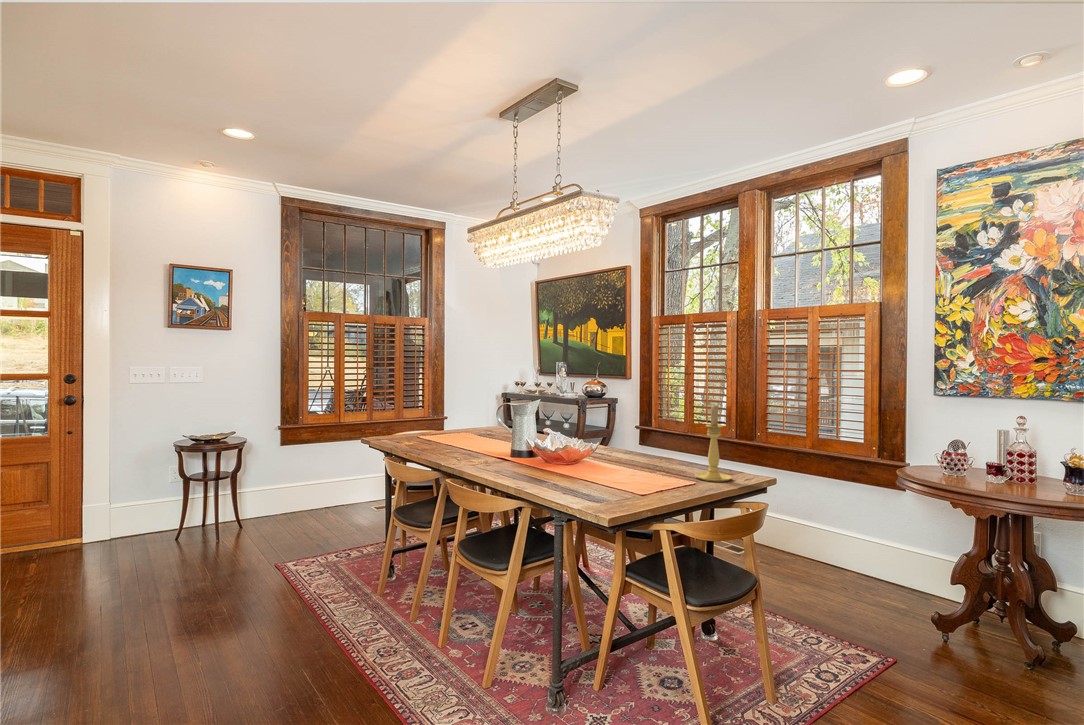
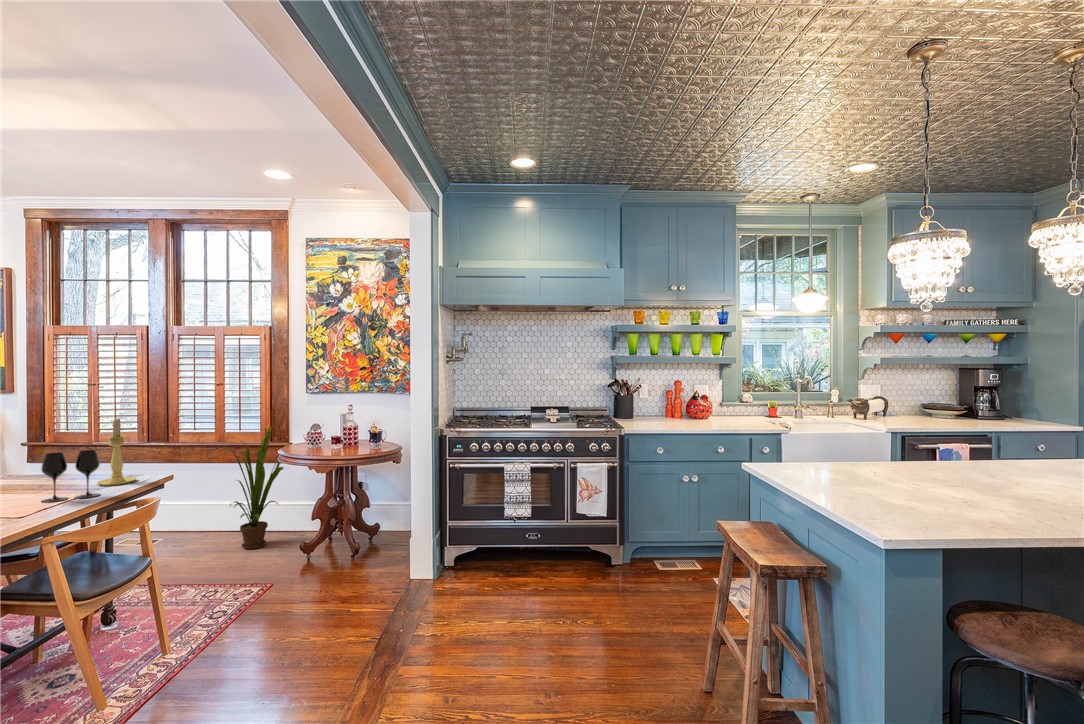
wine glass: none [649,435,699,491] -> present [41,450,100,502]
house plant: none [815,437,909,598] -> present [224,427,288,549]

